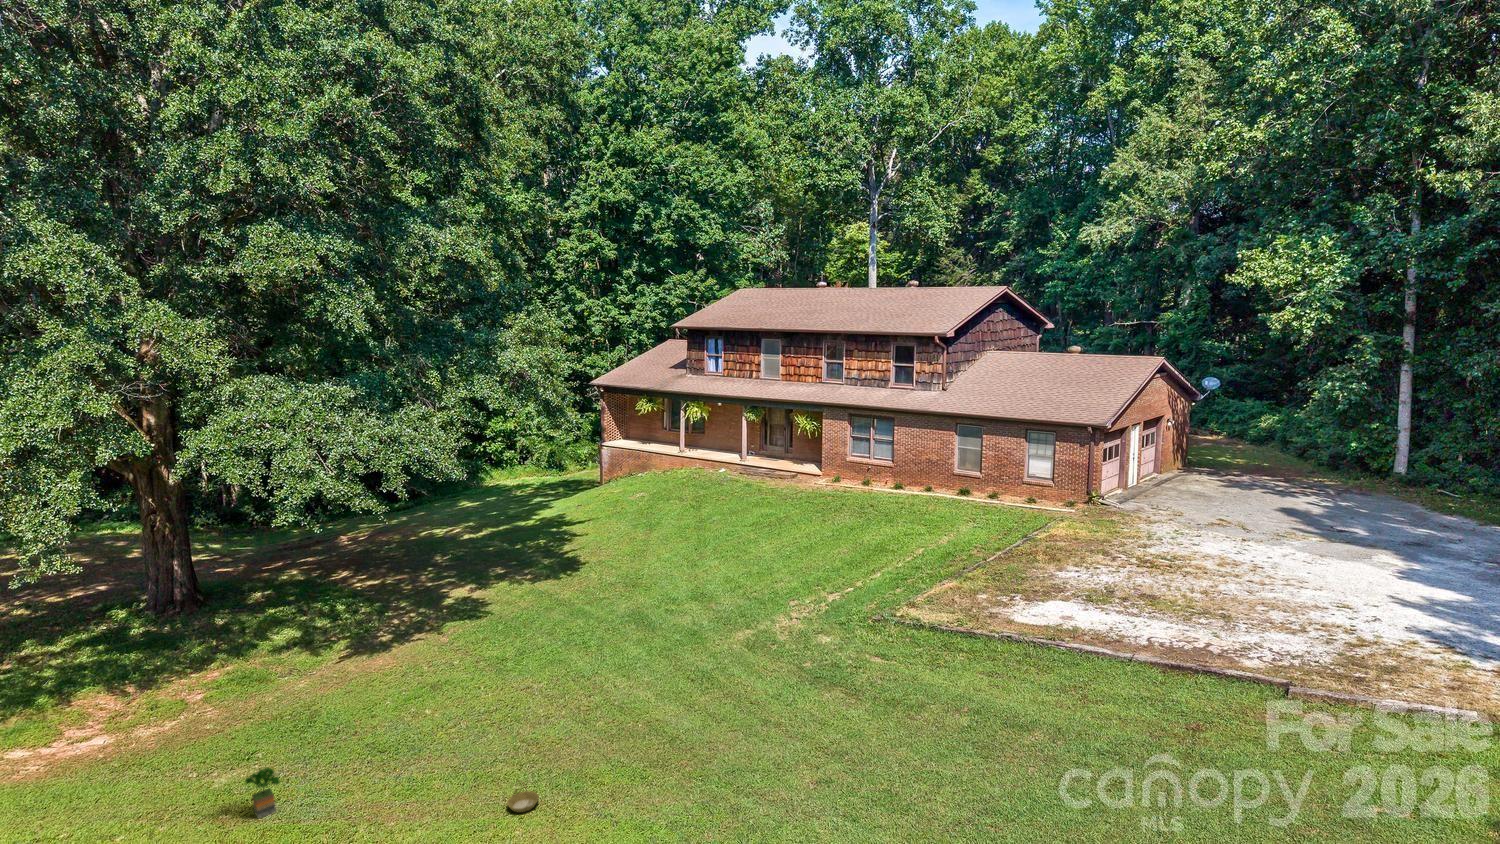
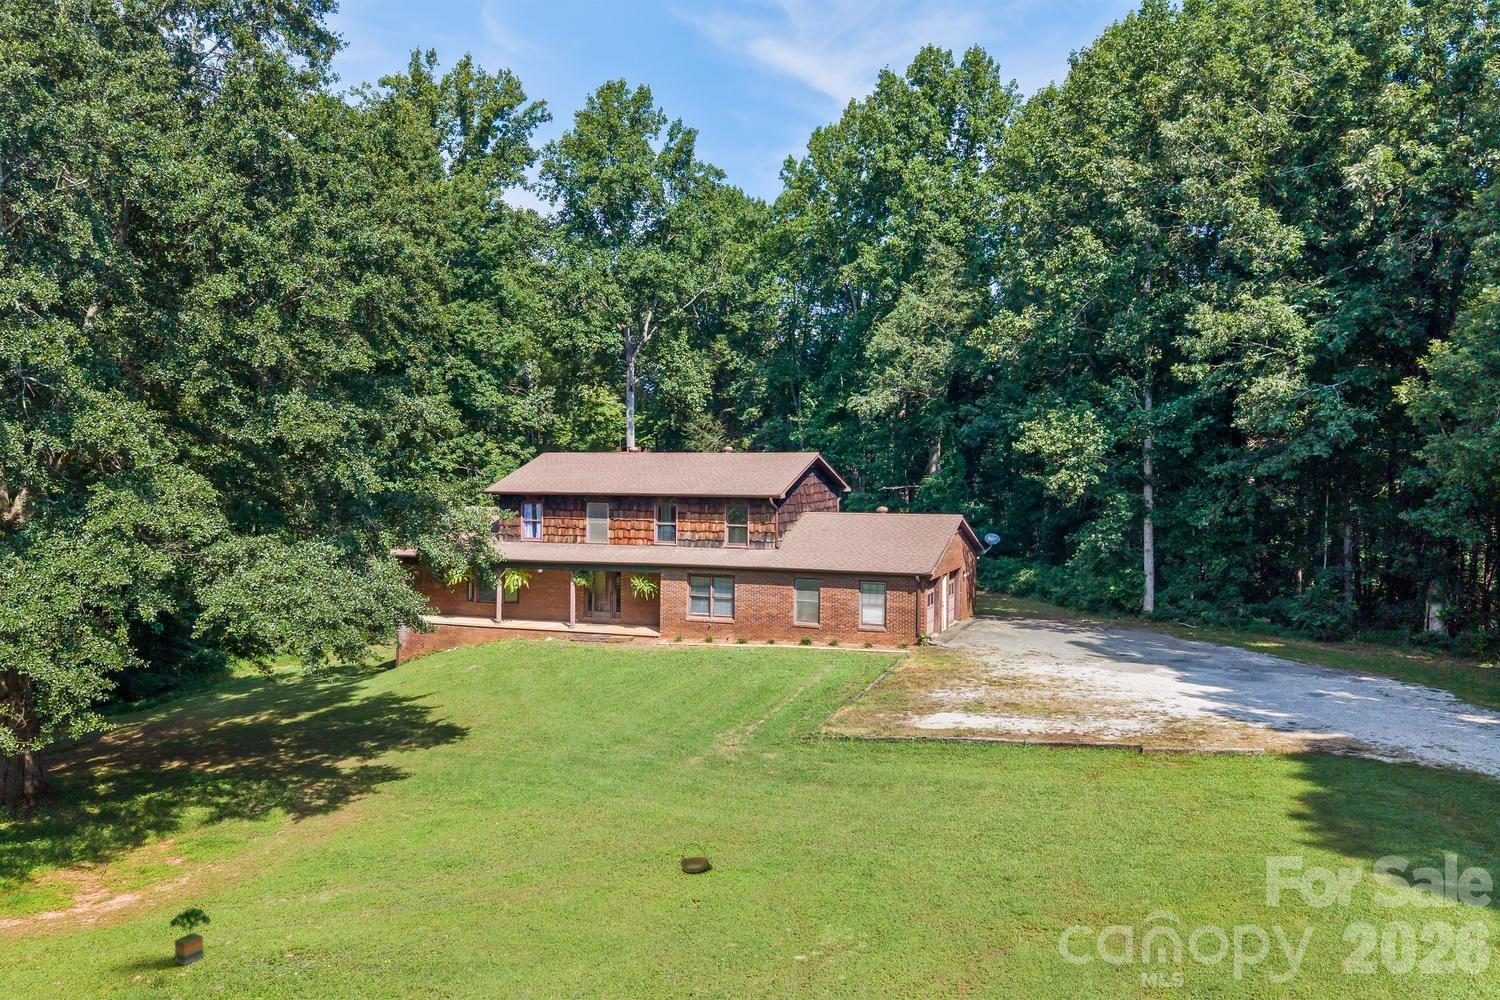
basket: present [507,780,539,813] -> present [680,844,709,873]

